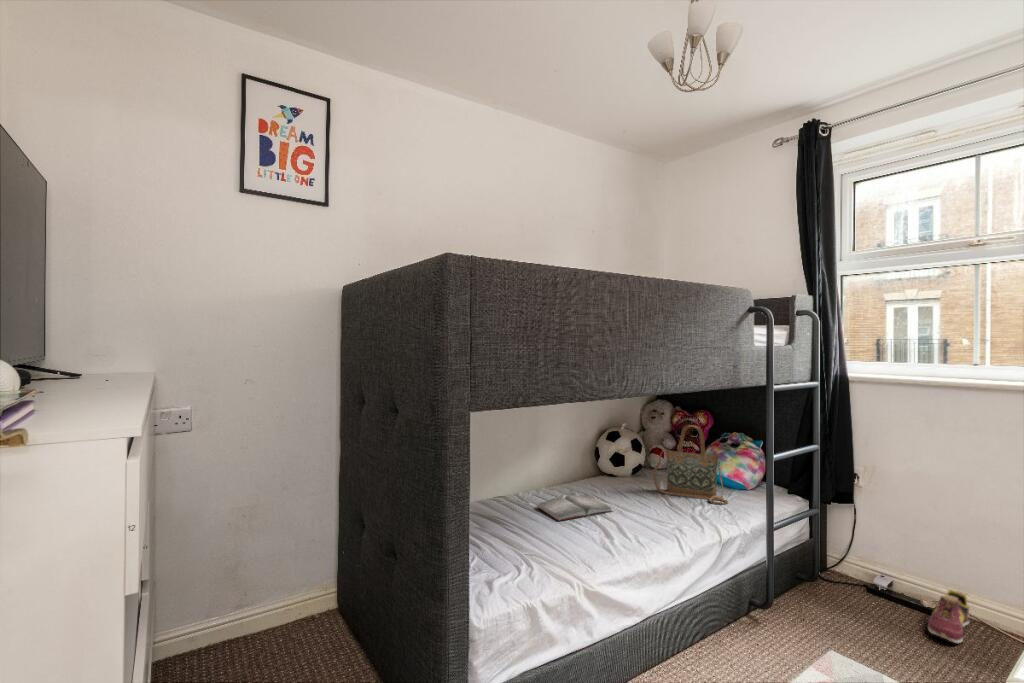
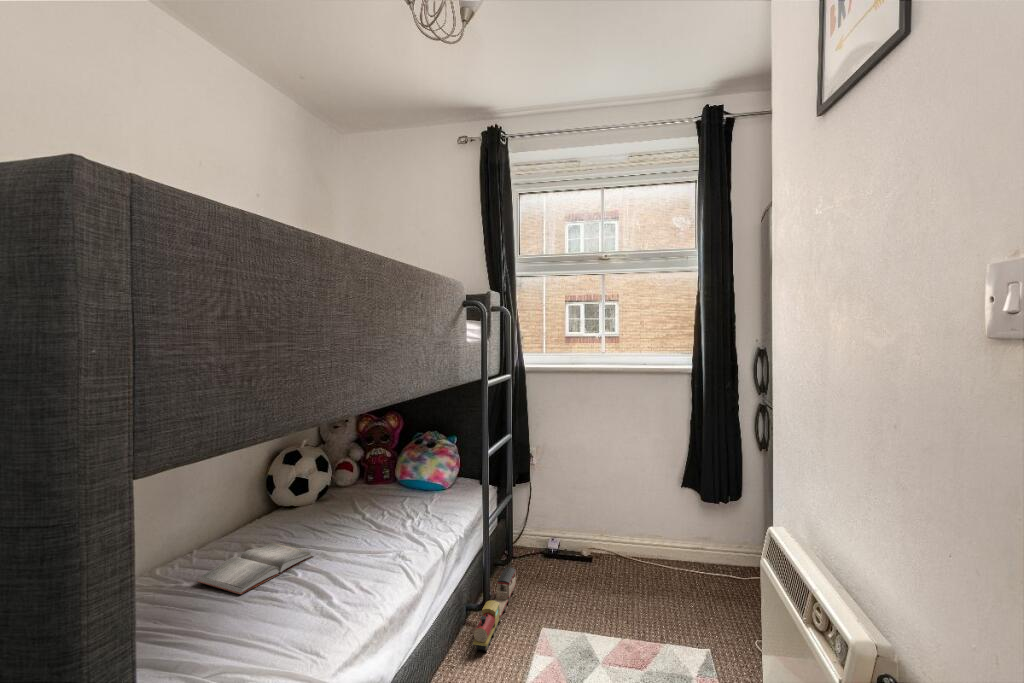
handbag: present [653,425,728,504] -> none [351,431,436,515]
toy train: none [749,581,818,644] -> present [473,567,516,651]
sneaker: present [928,590,969,643] -> none [592,538,615,583]

